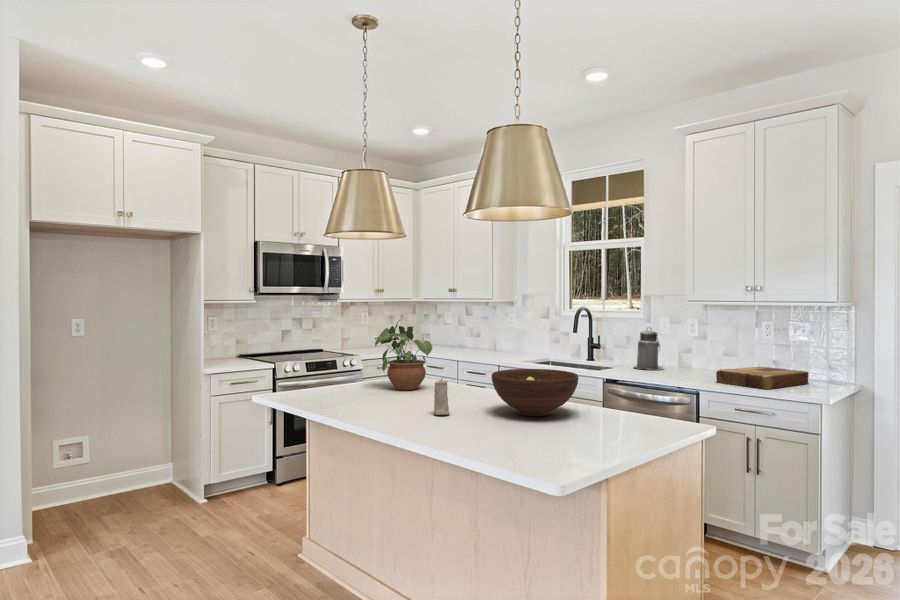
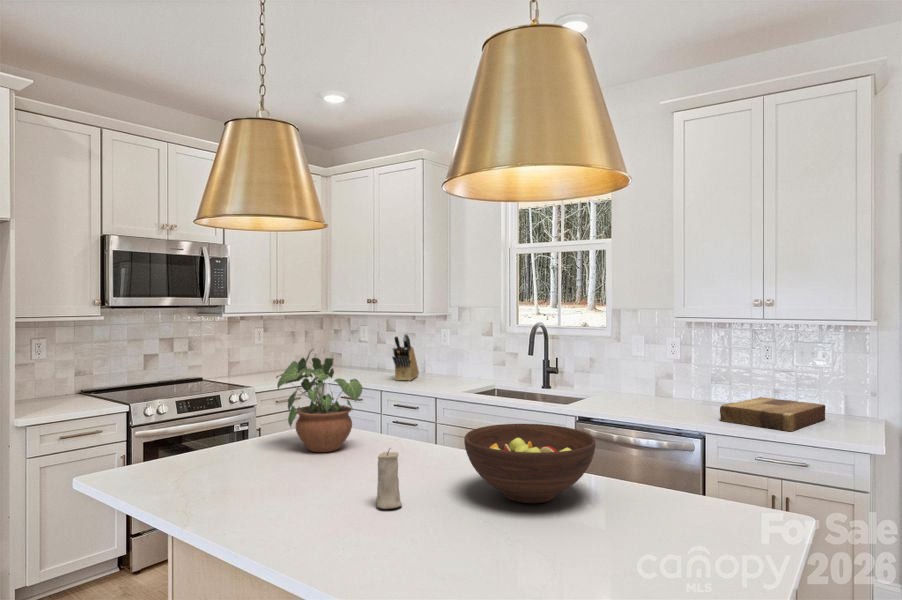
knife block: none [467,316,490,354] -> present [392,334,419,381]
canister: present [635,330,663,370] -> none [604,349,641,402]

